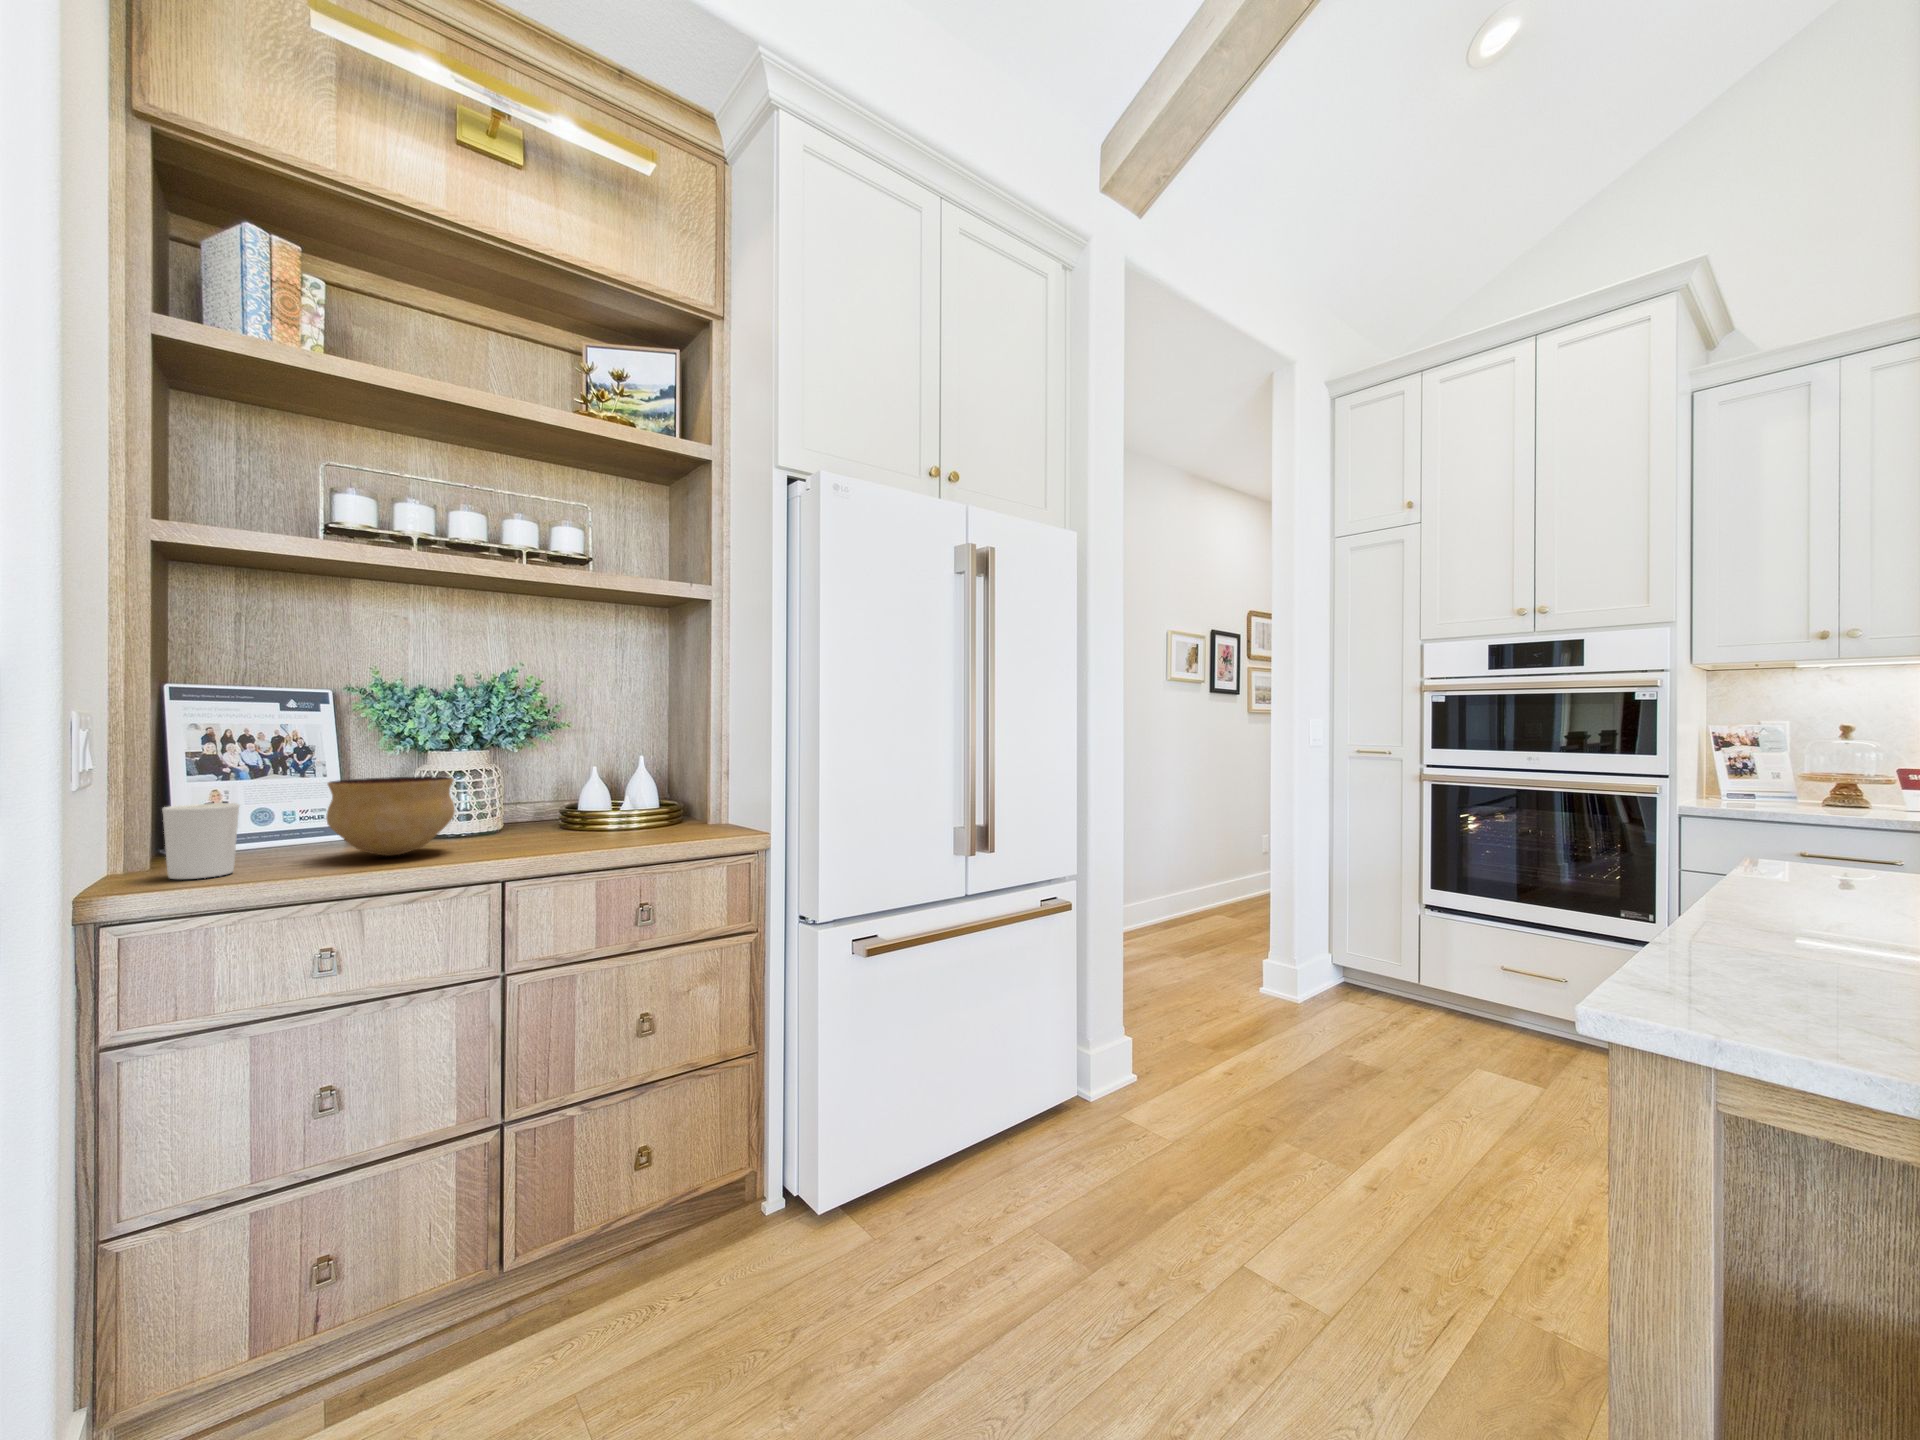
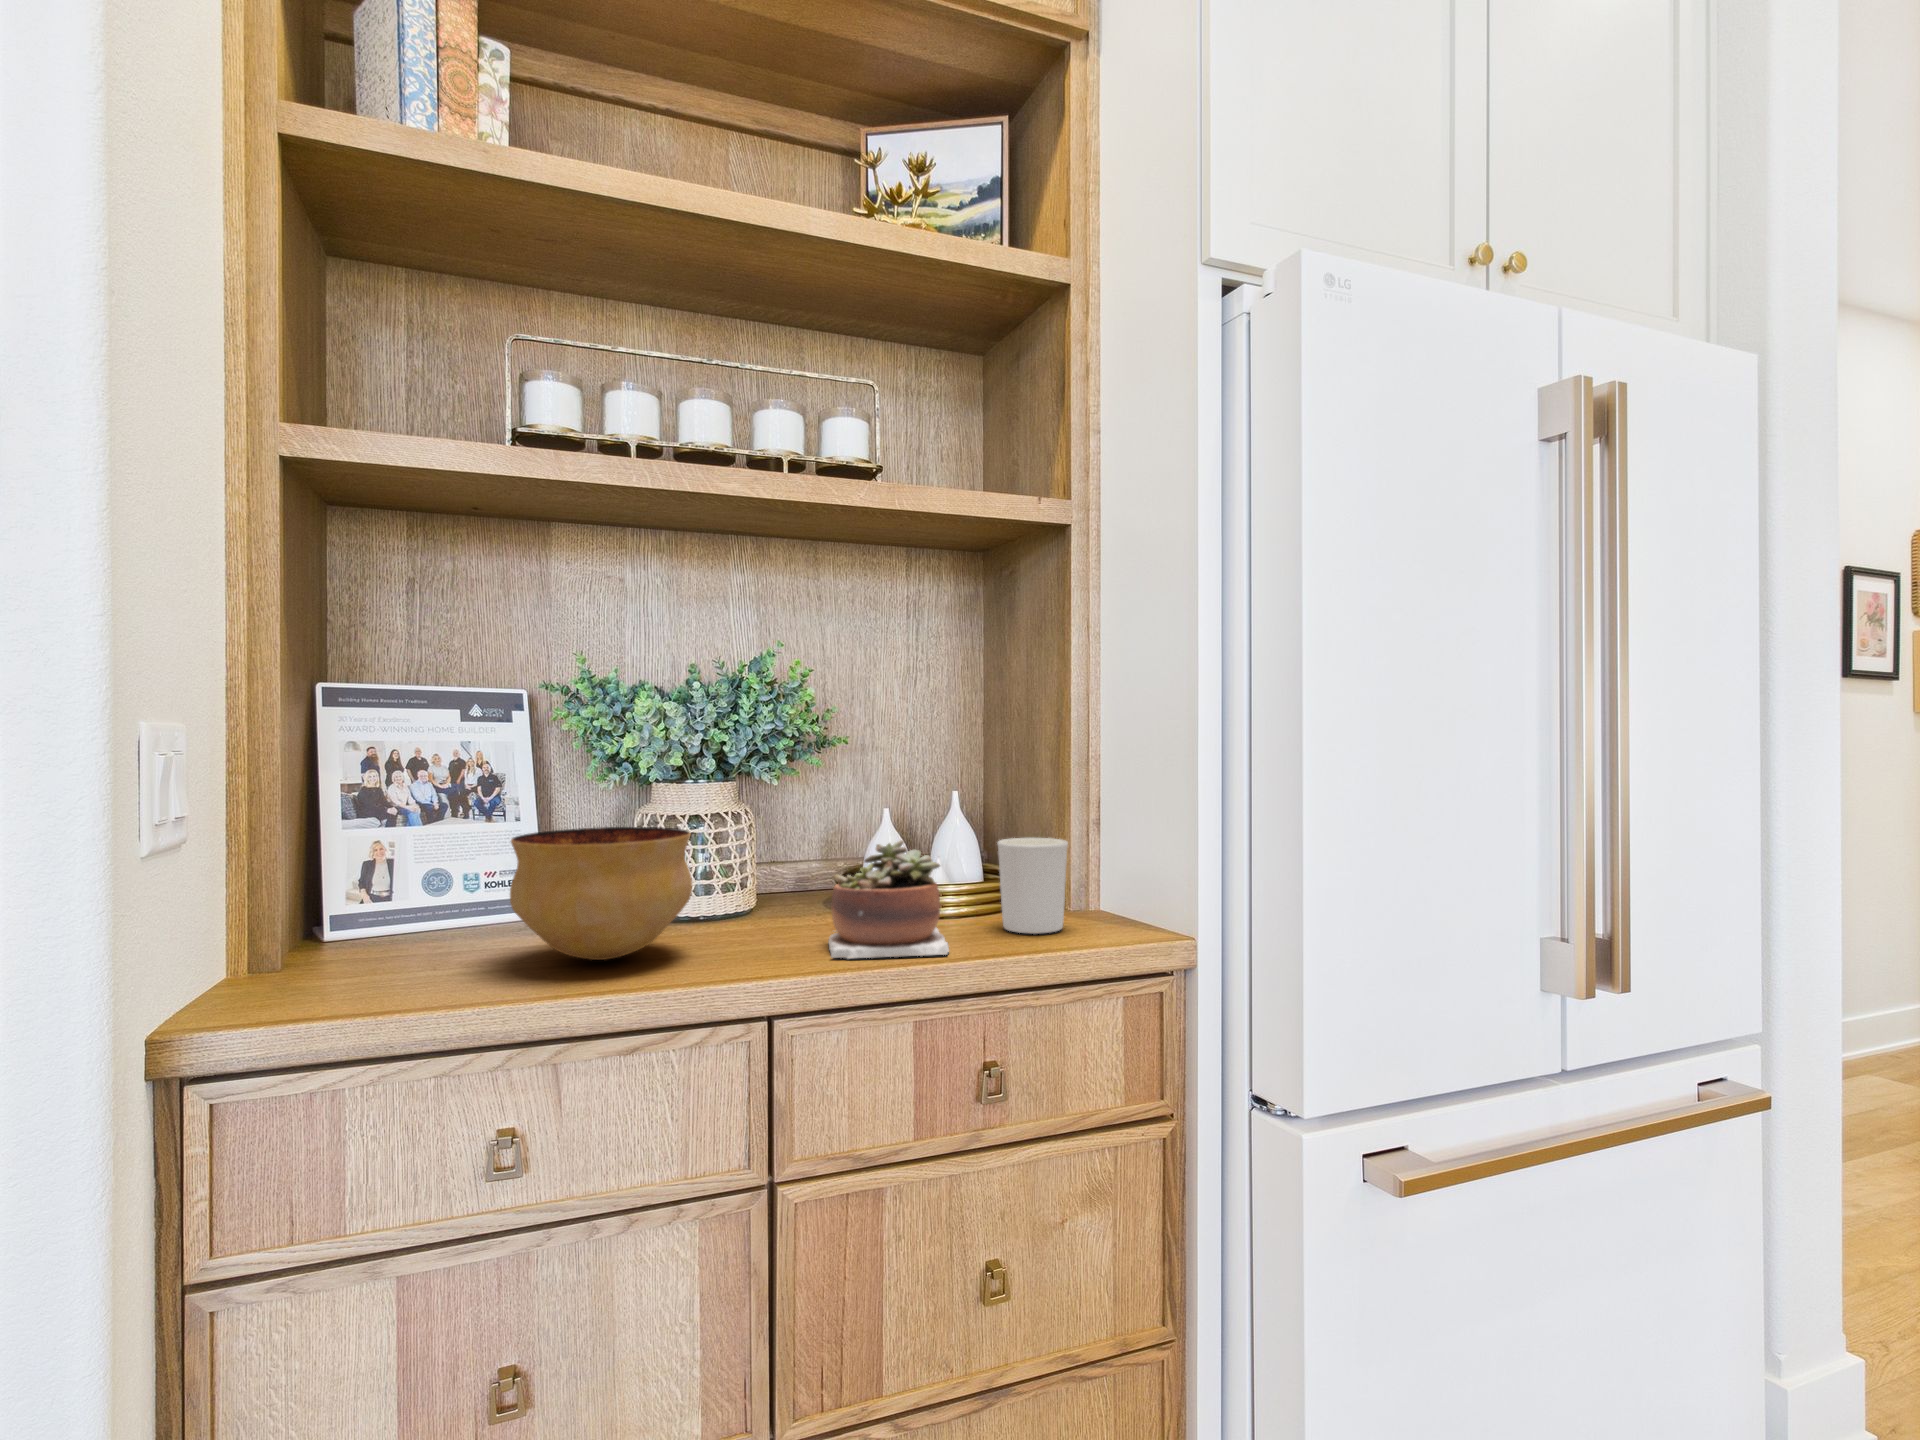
succulent plant: none [546,782,622,849] -> present [829,840,949,959]
candle holder: present [162,803,239,879] -> present [997,838,1068,934]

